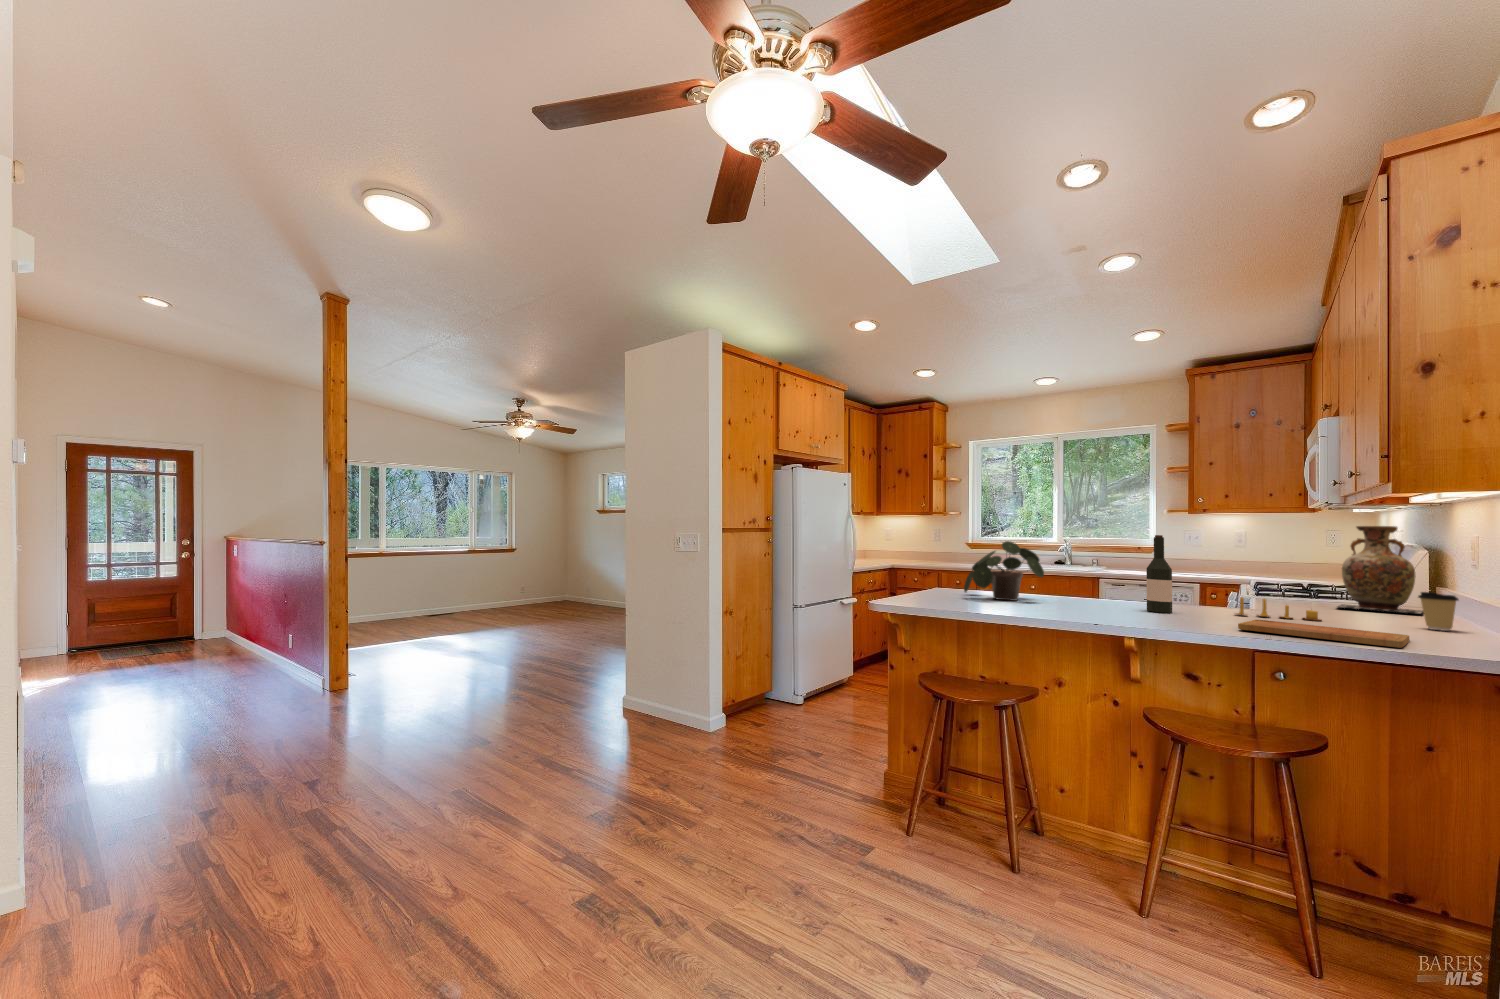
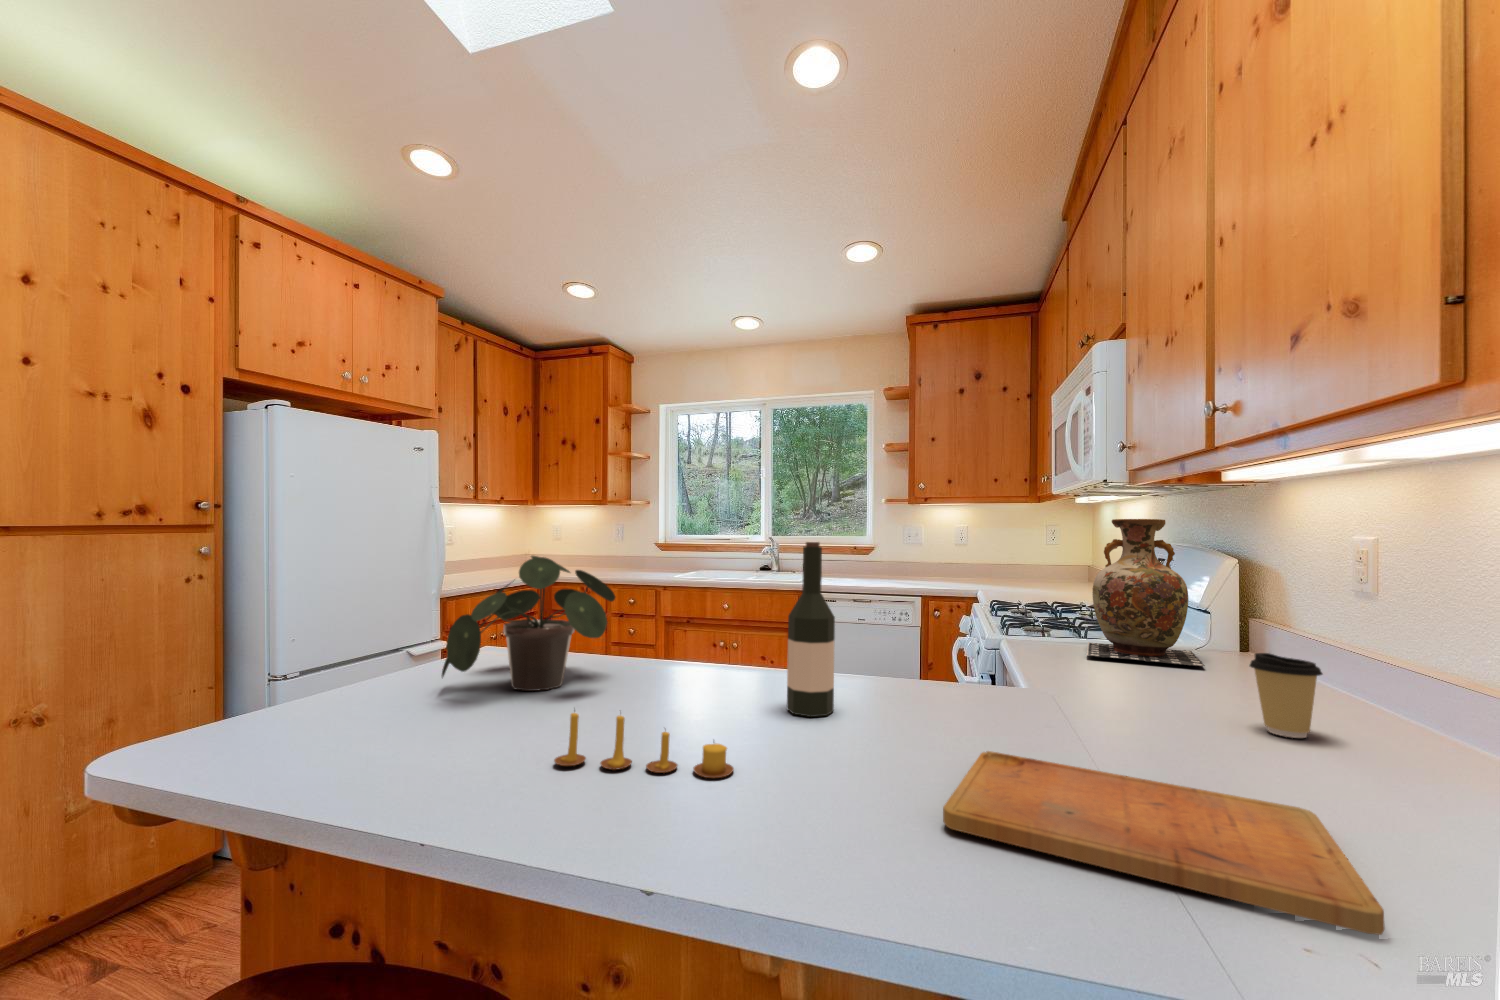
candle: present [1236,597,1321,621] -> present [554,712,734,778]

